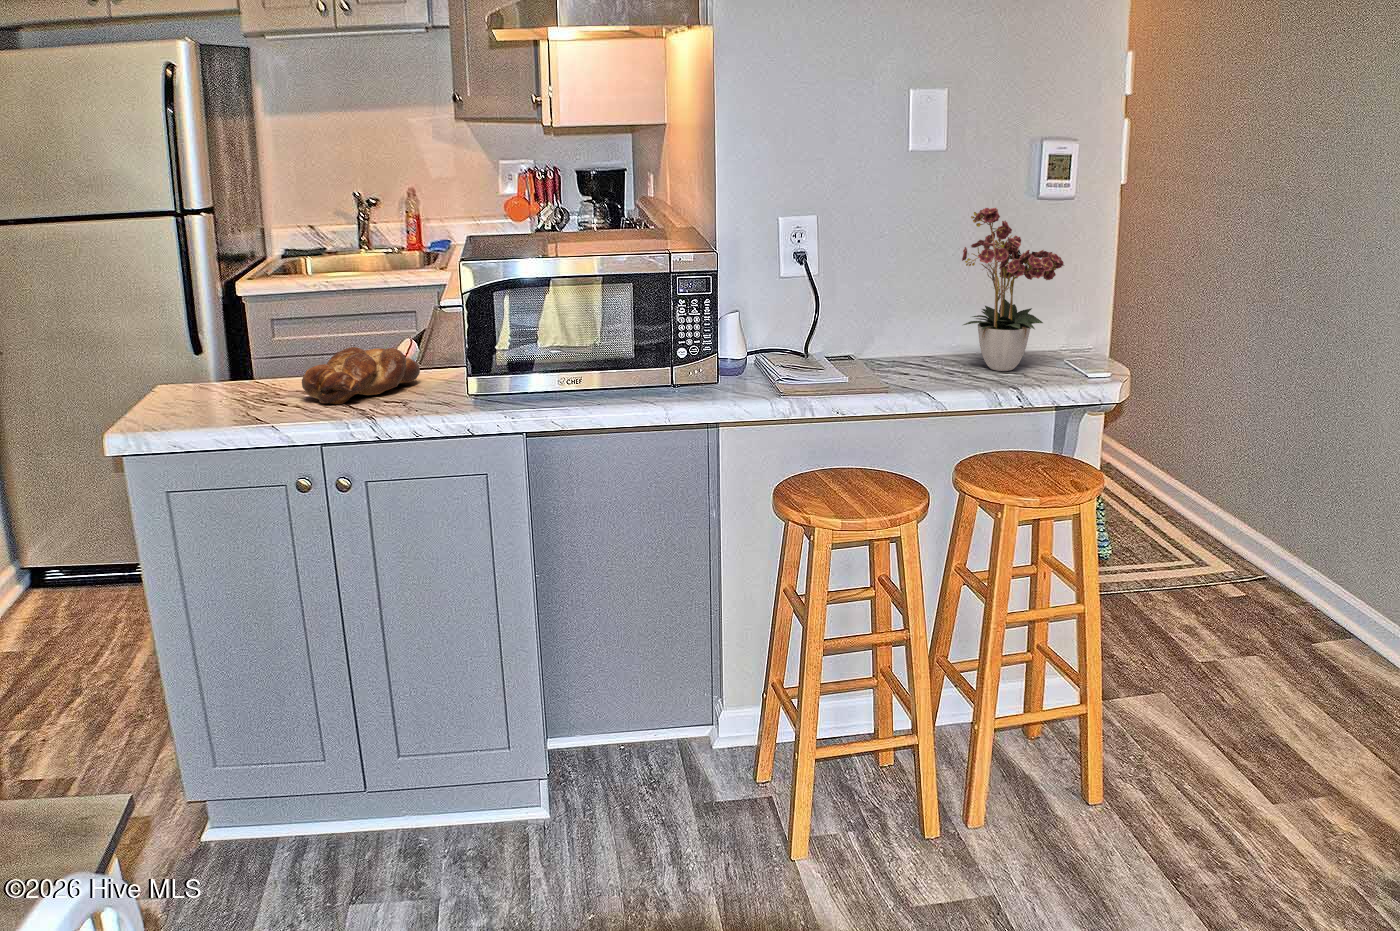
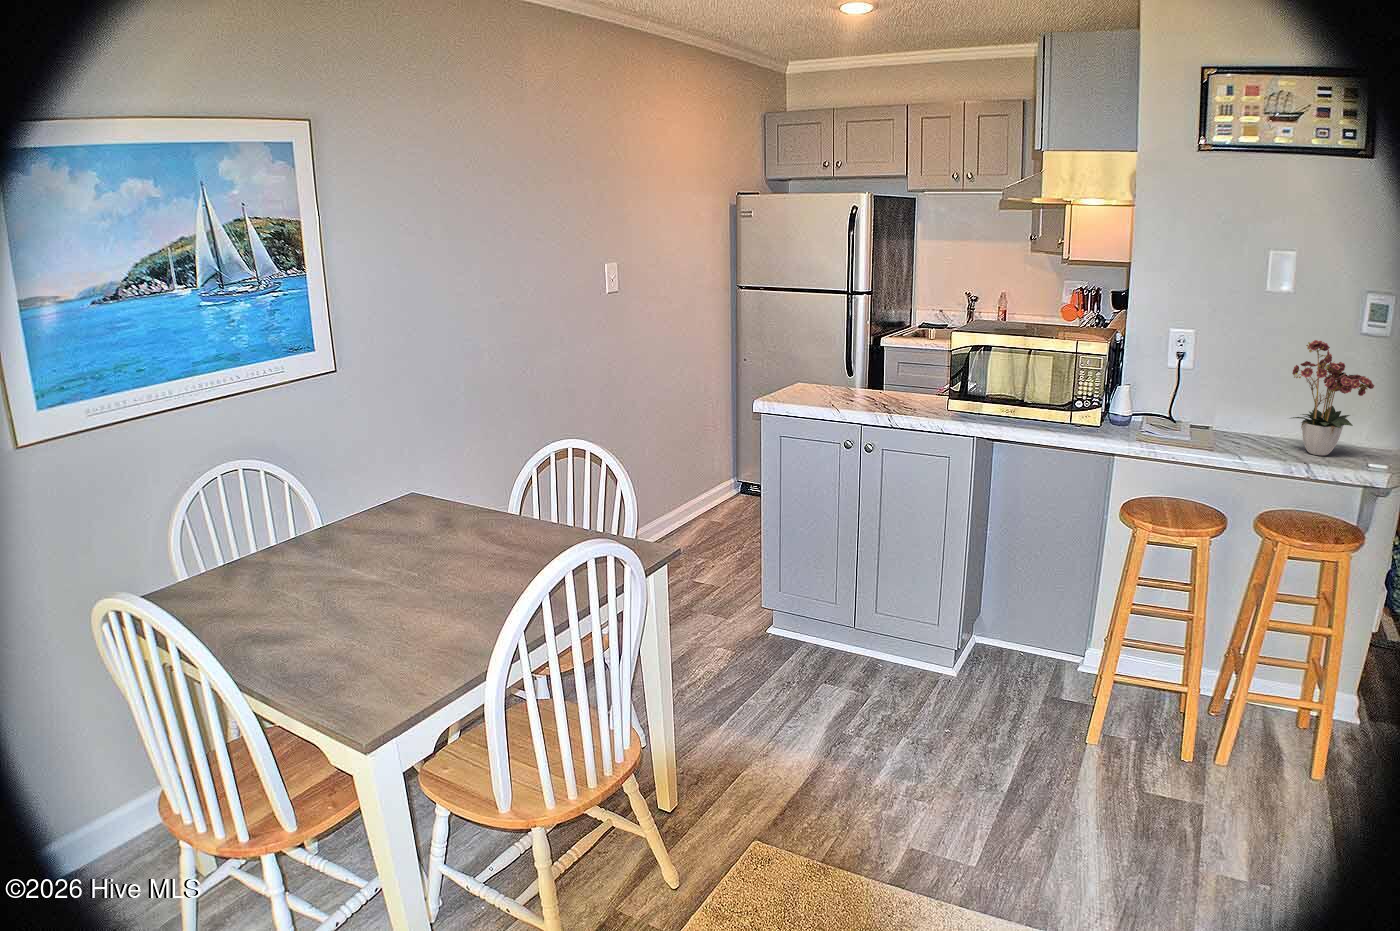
bread loaf: present [302,347,420,404] -> none [865,377,935,407]

